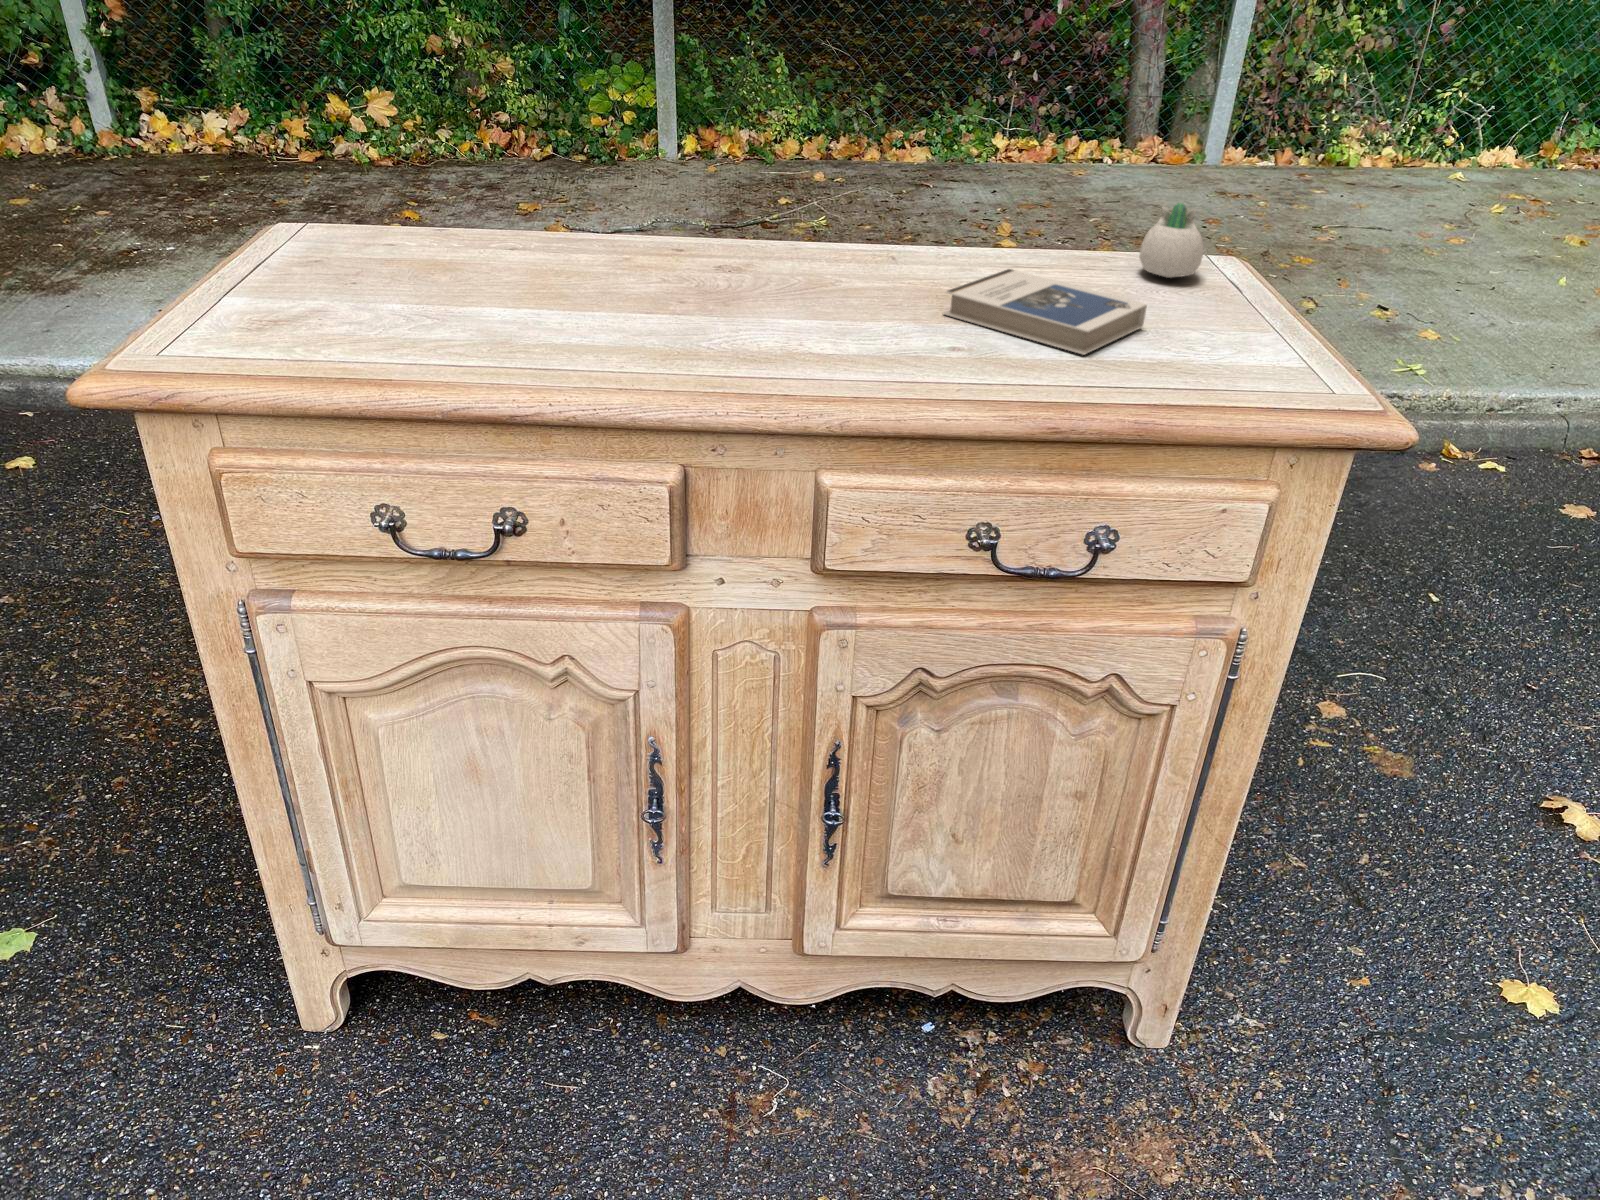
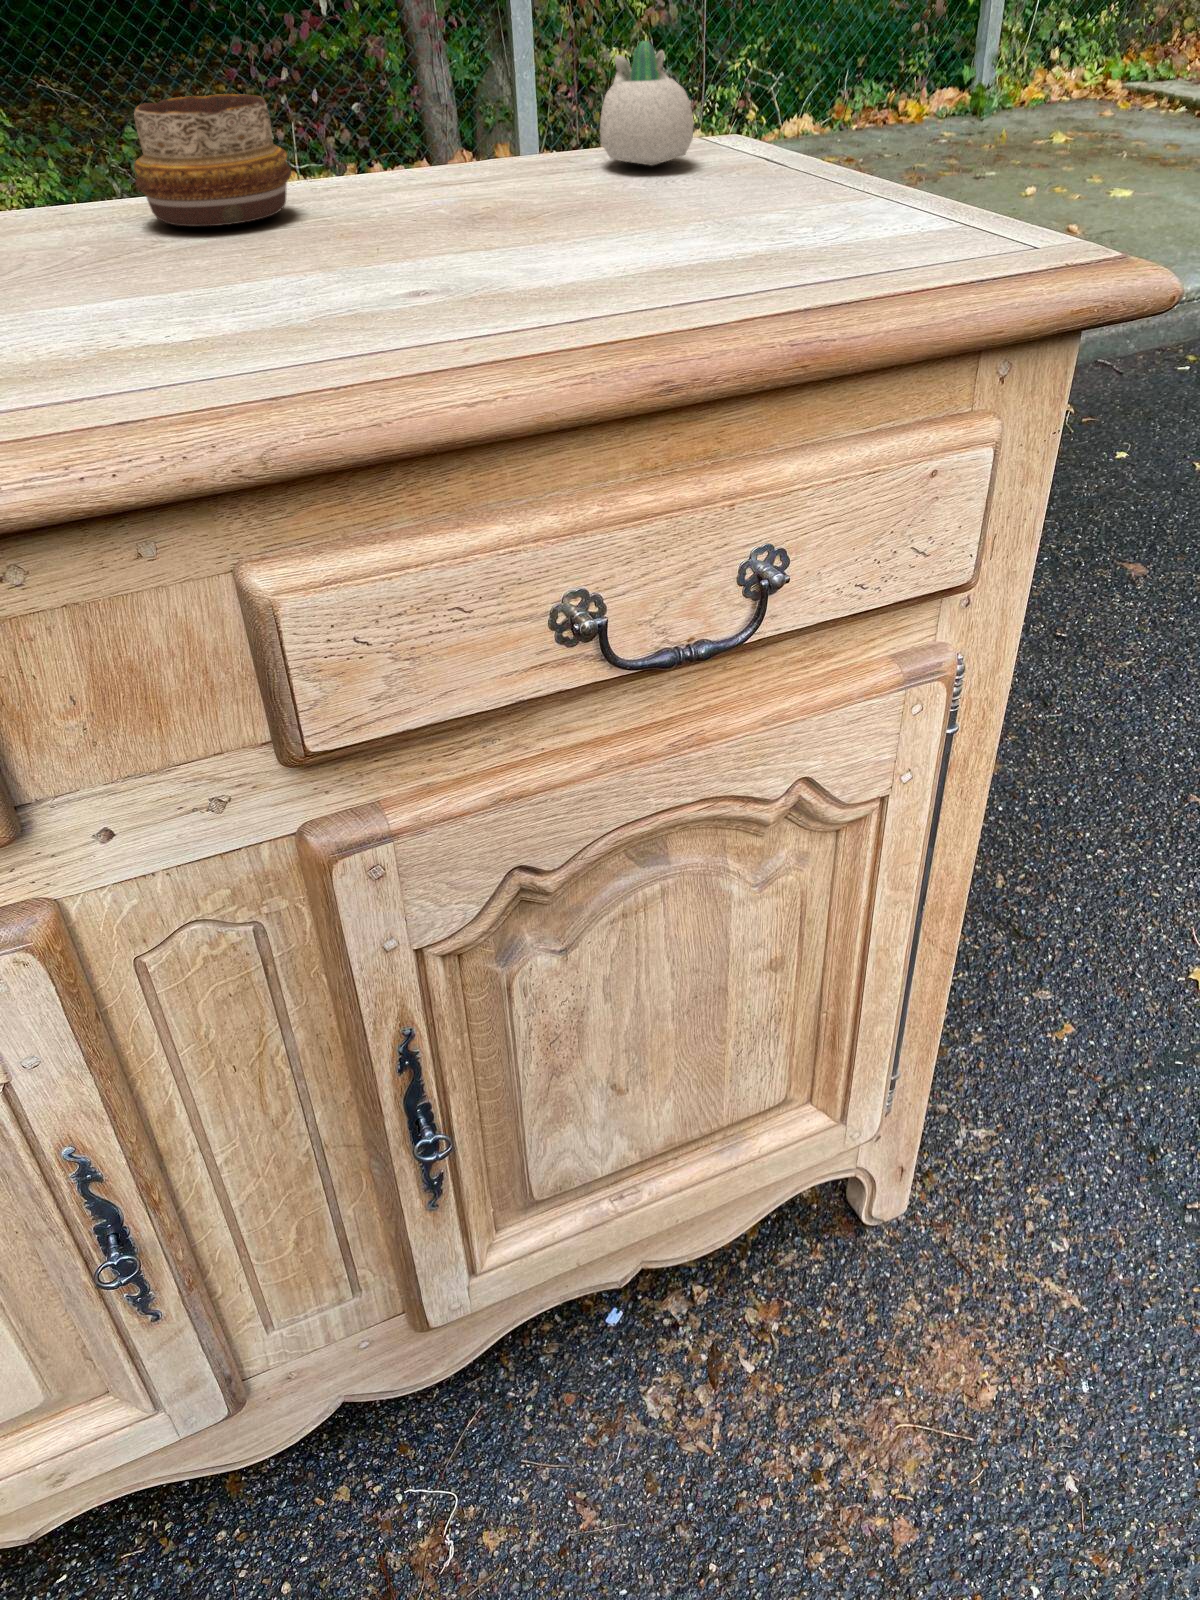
decorative bowl: none [845,196,933,273] -> present [134,94,291,226]
hardback book: present [943,269,1147,355] -> none [351,177,677,271]

